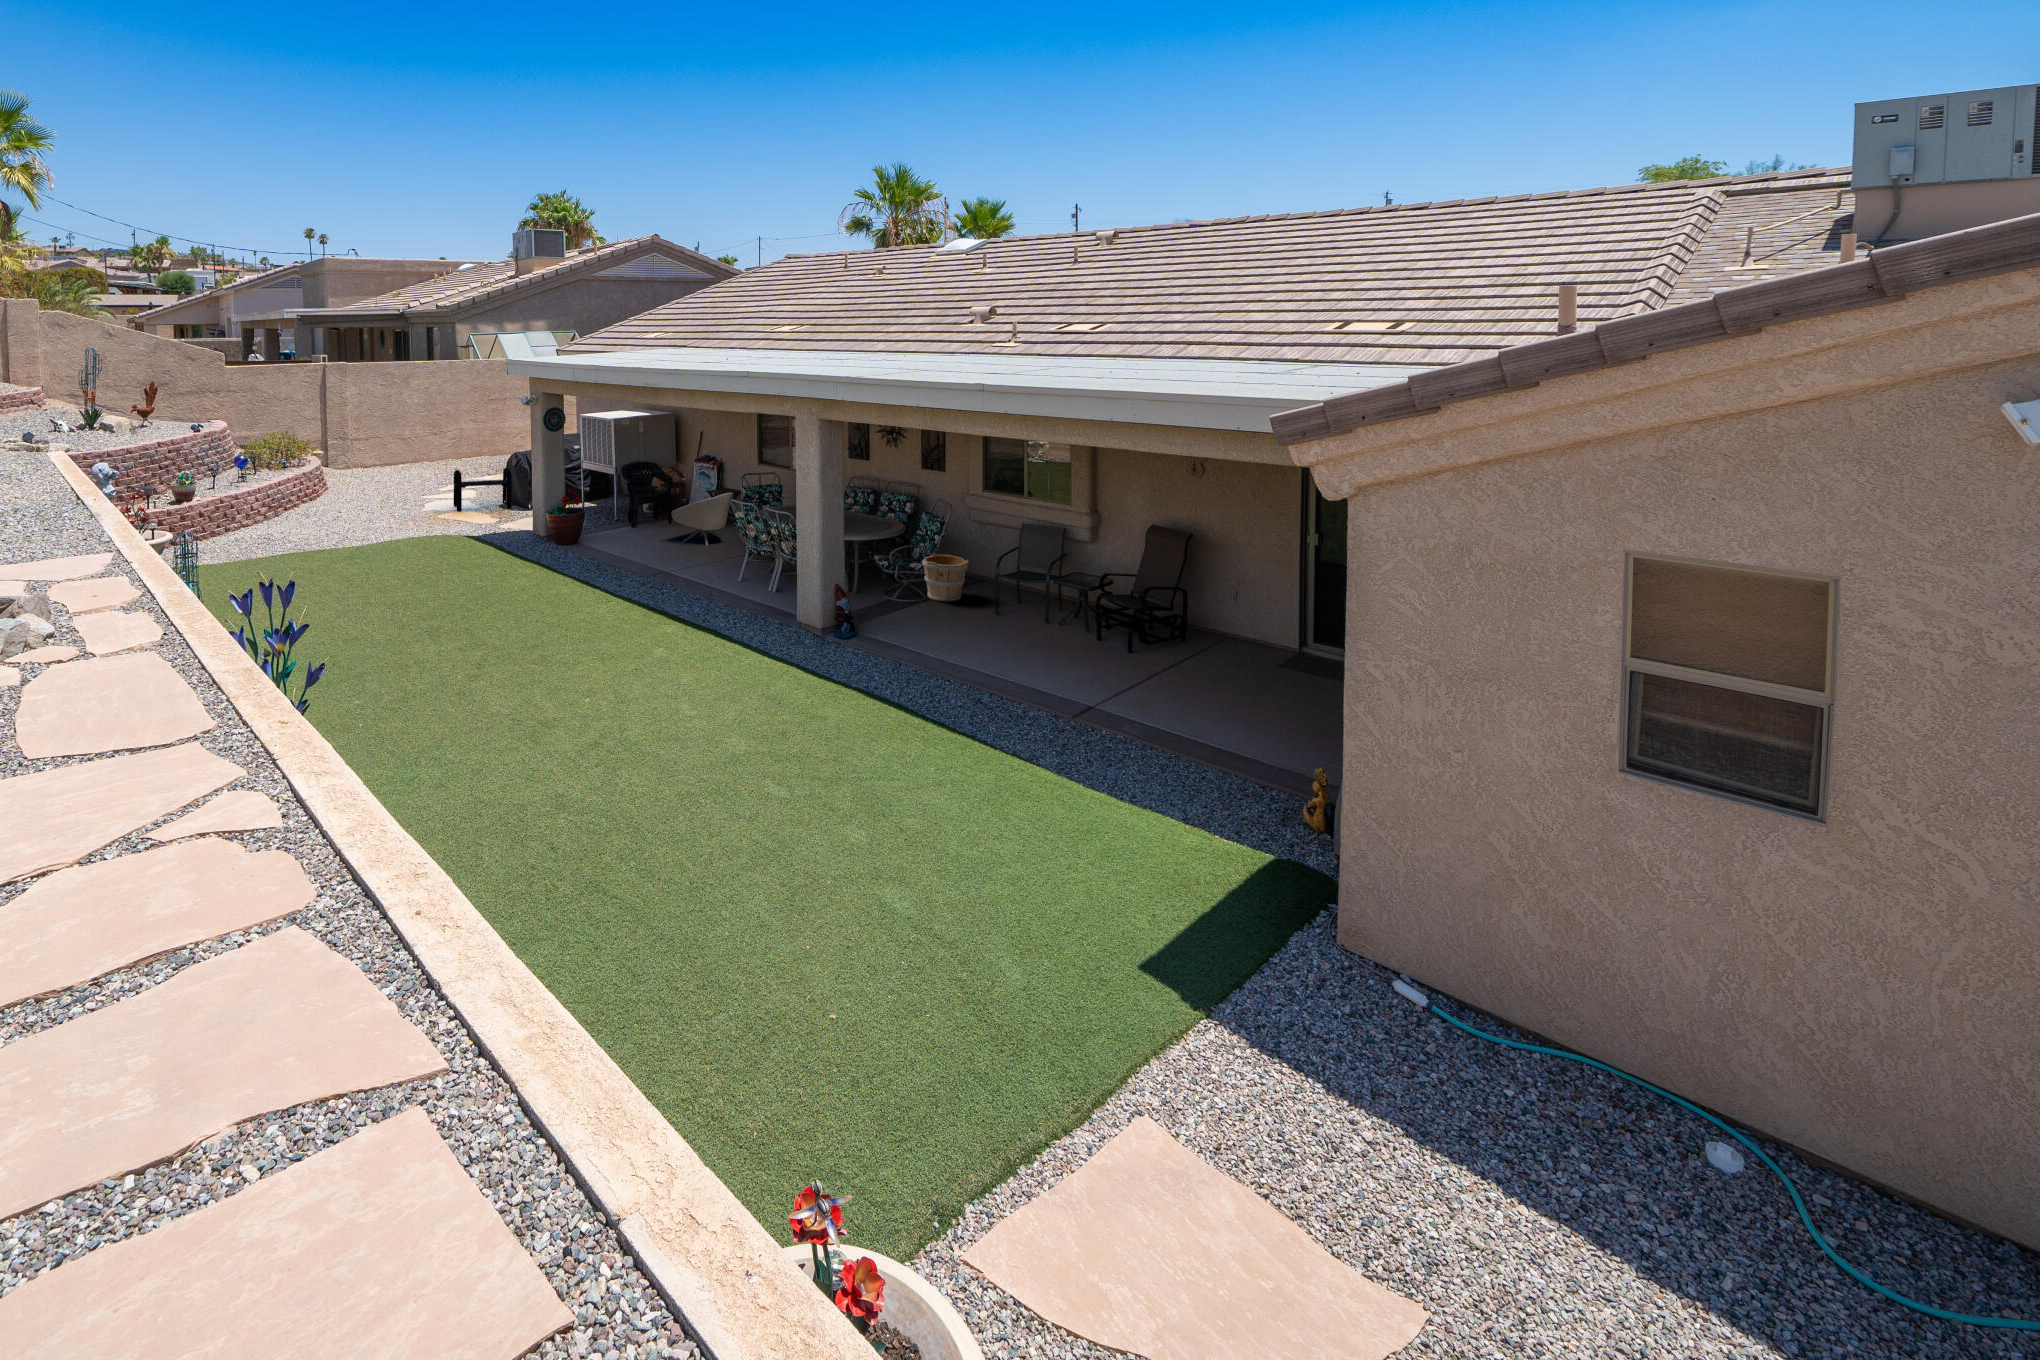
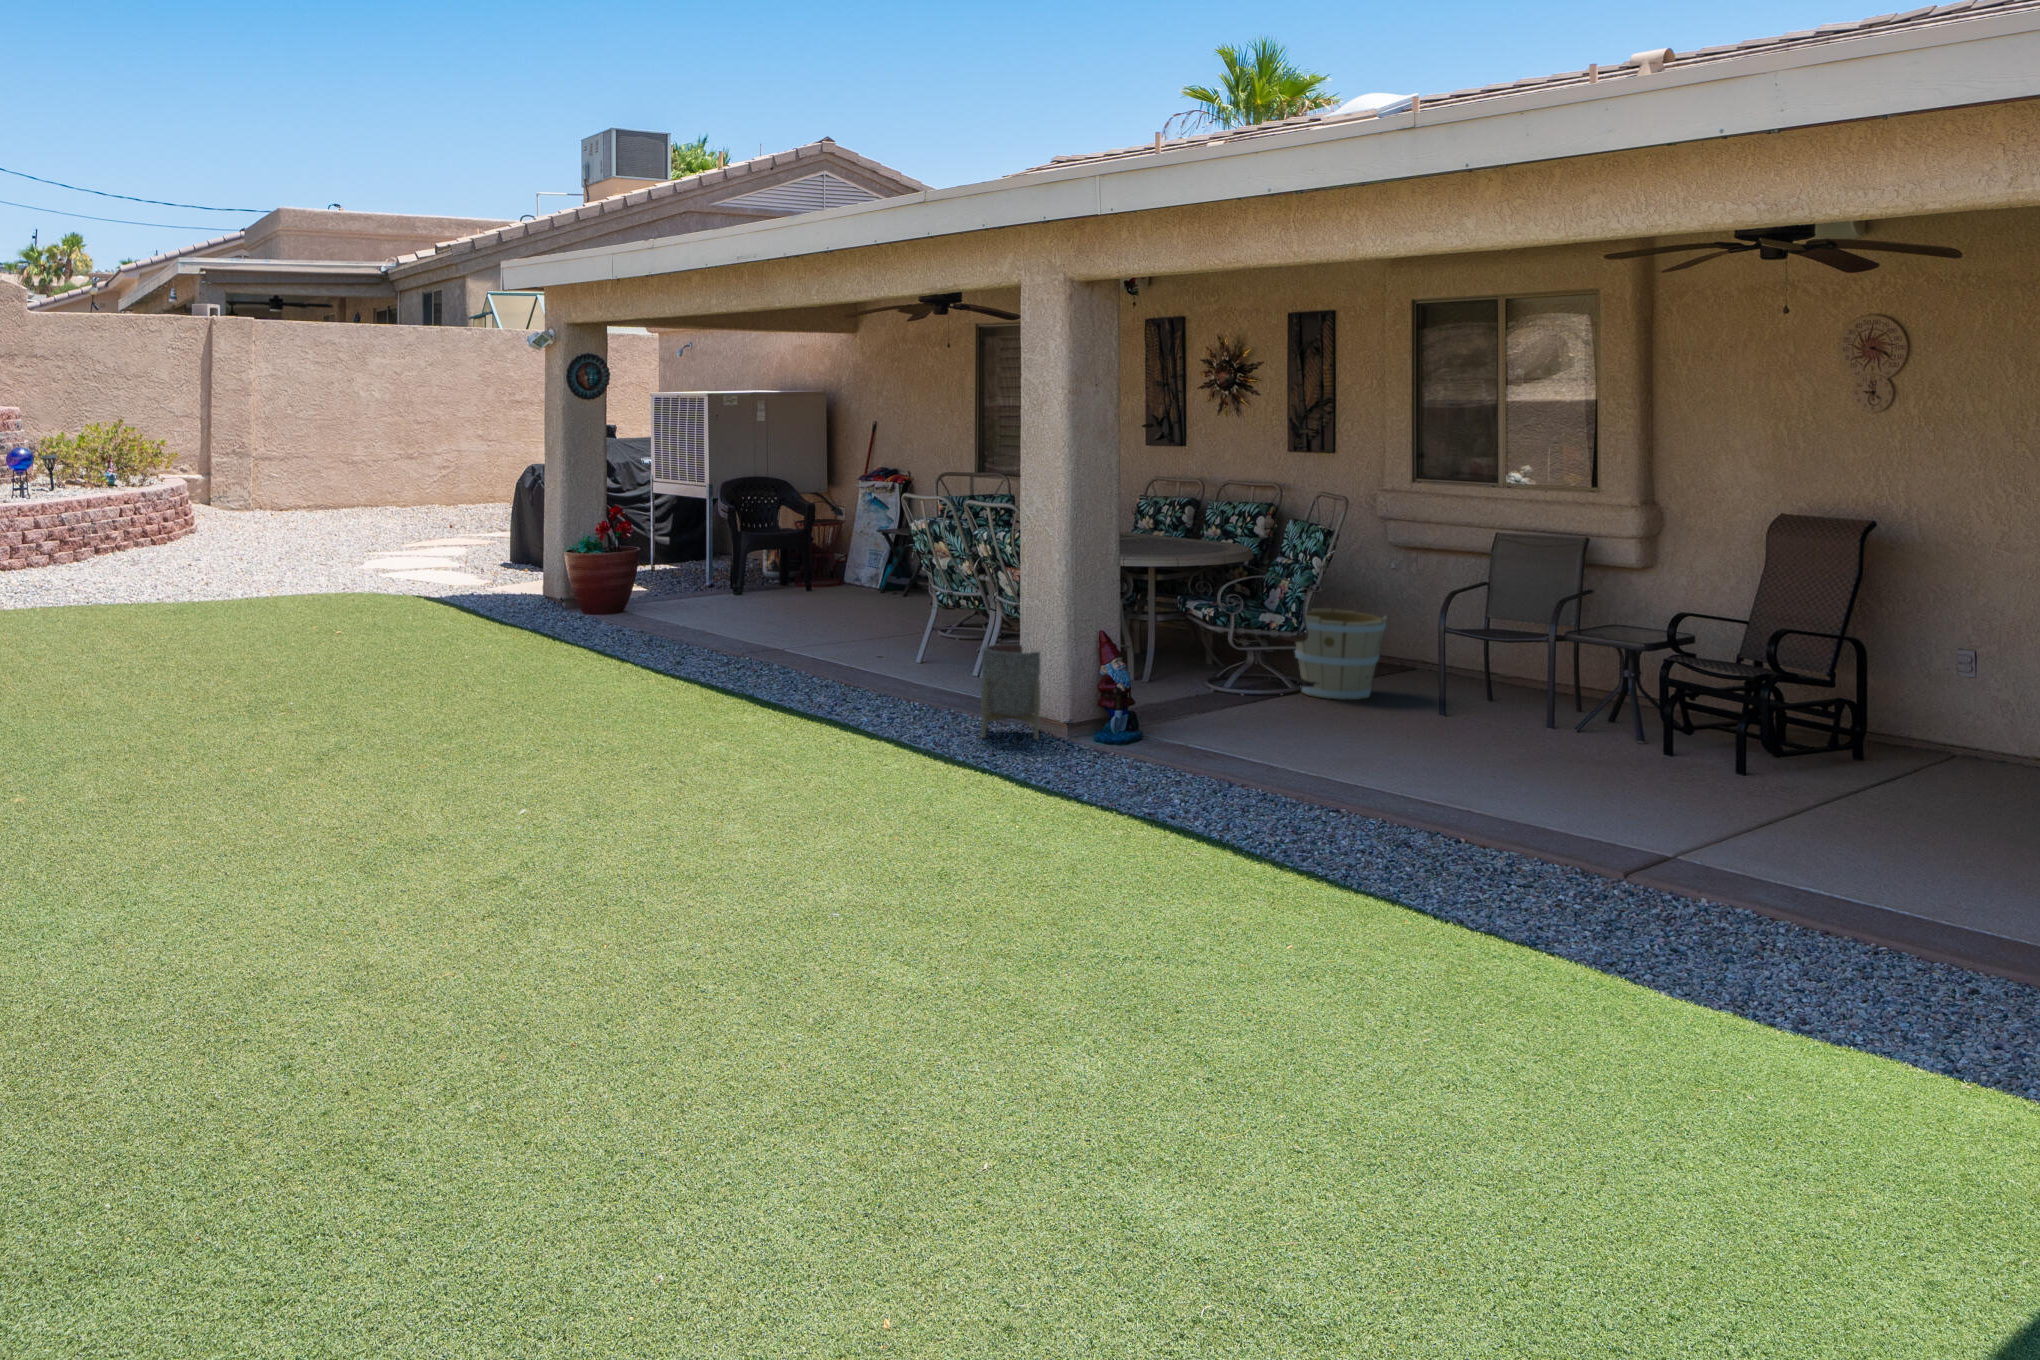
bench: present [453,468,512,512] -> none [407,493,517,570]
armchair: present [671,493,733,546] -> none [802,518,924,620]
planter: none [780,591,809,638] -> present [981,644,1040,740]

